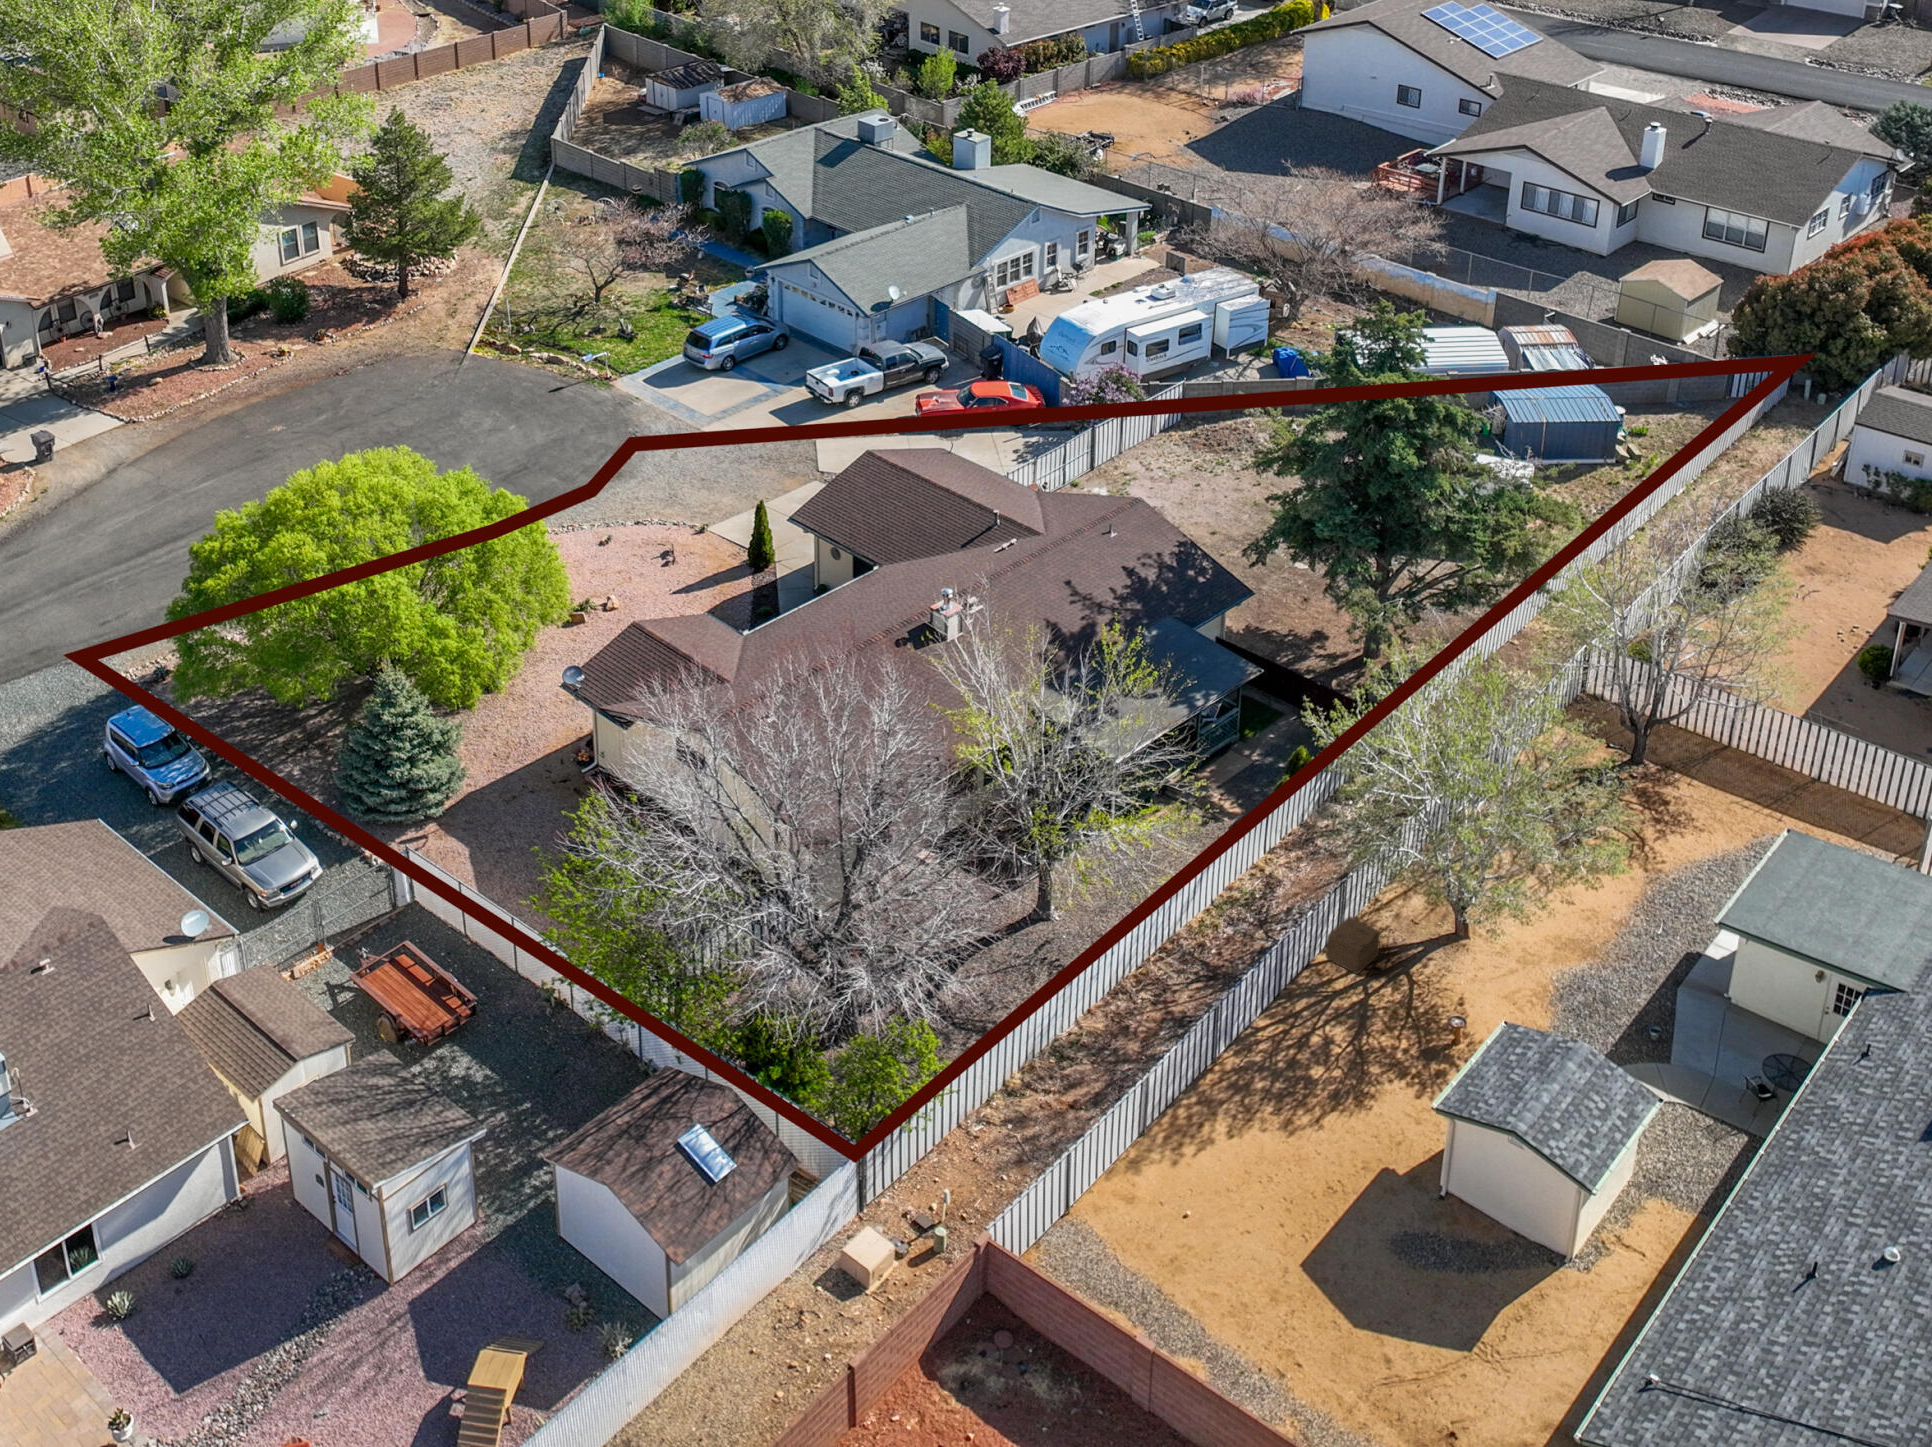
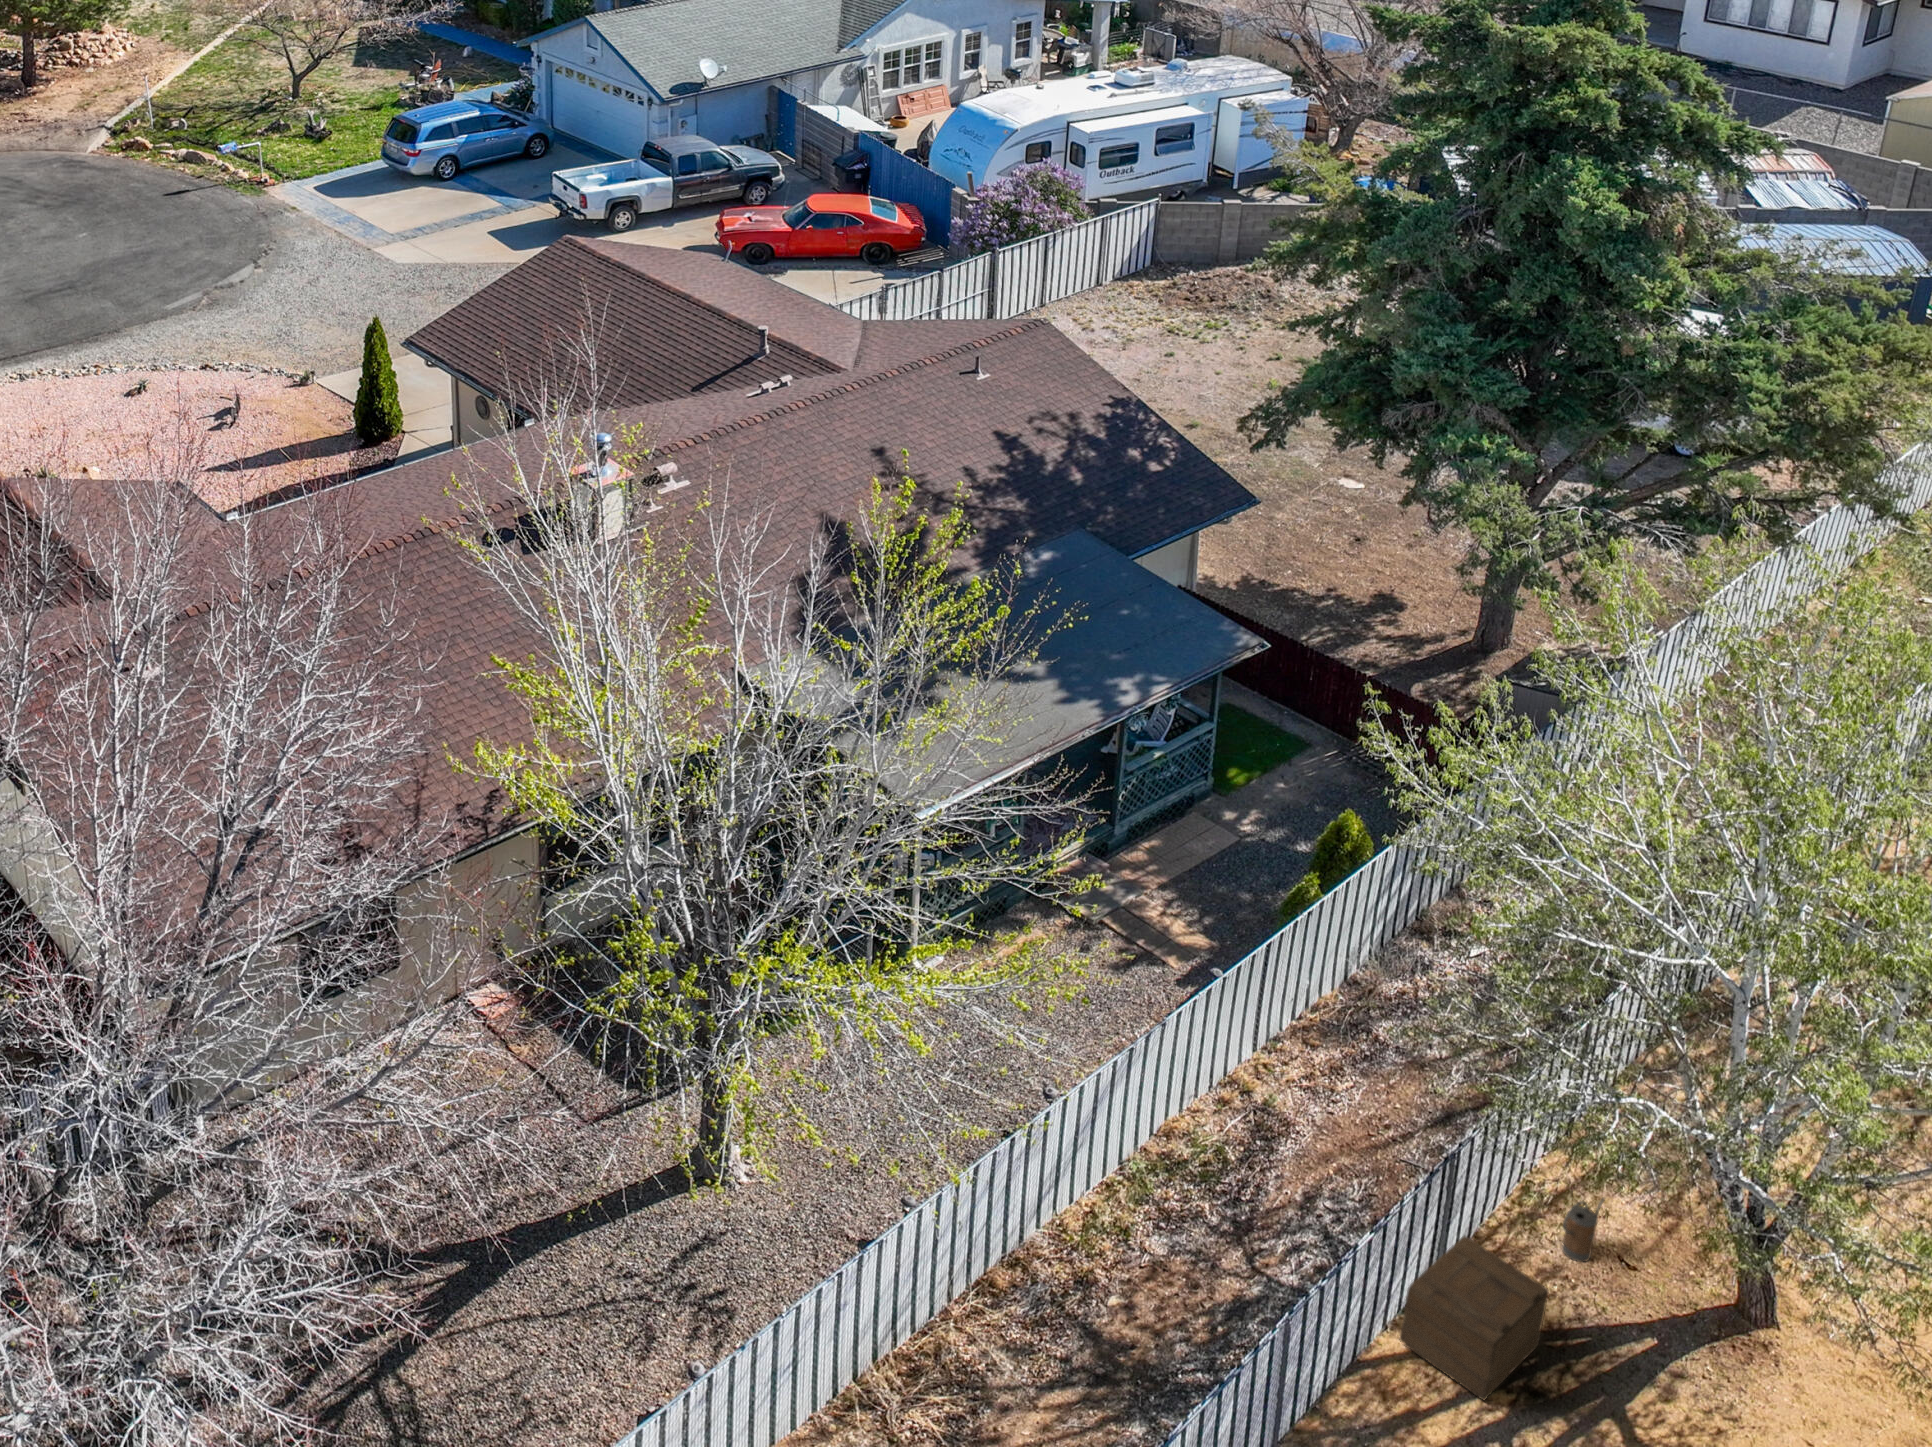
watering can: none [1389,899,1406,926] -> present [1562,1198,1605,1262]

